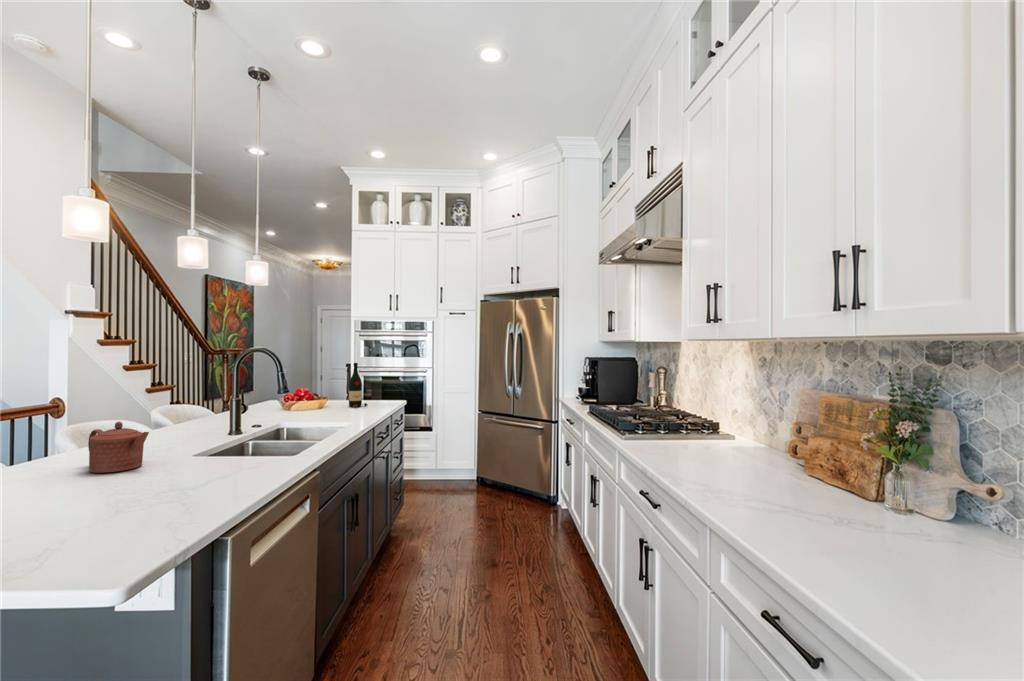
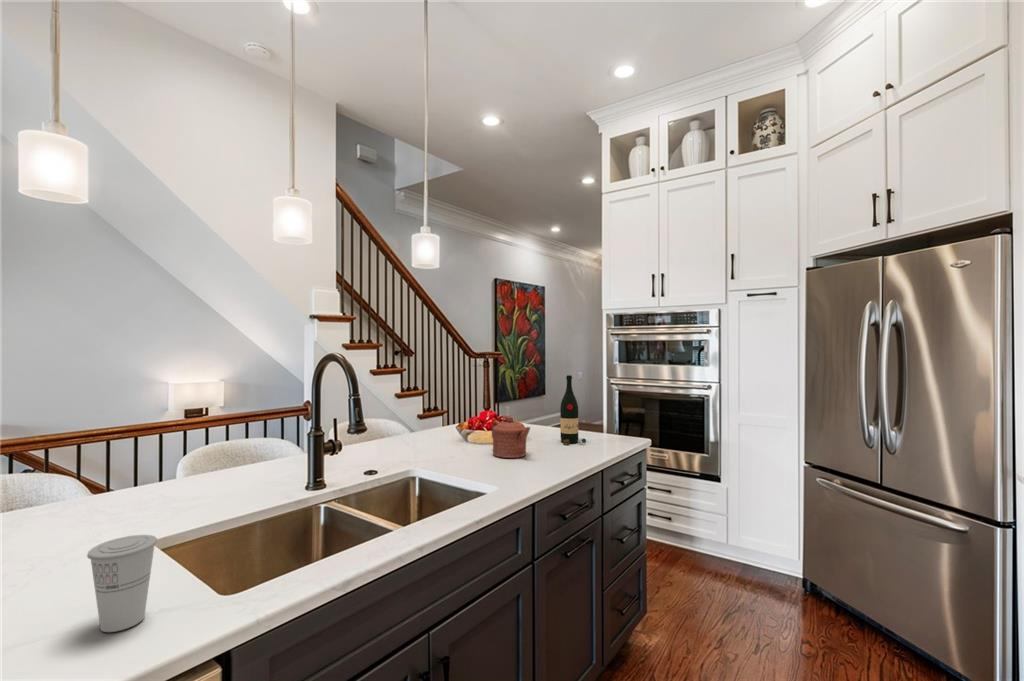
teapot: present [88,422,149,473] -> present [492,416,530,458]
cup: none [235,437,266,480] -> present [87,535,157,632]

